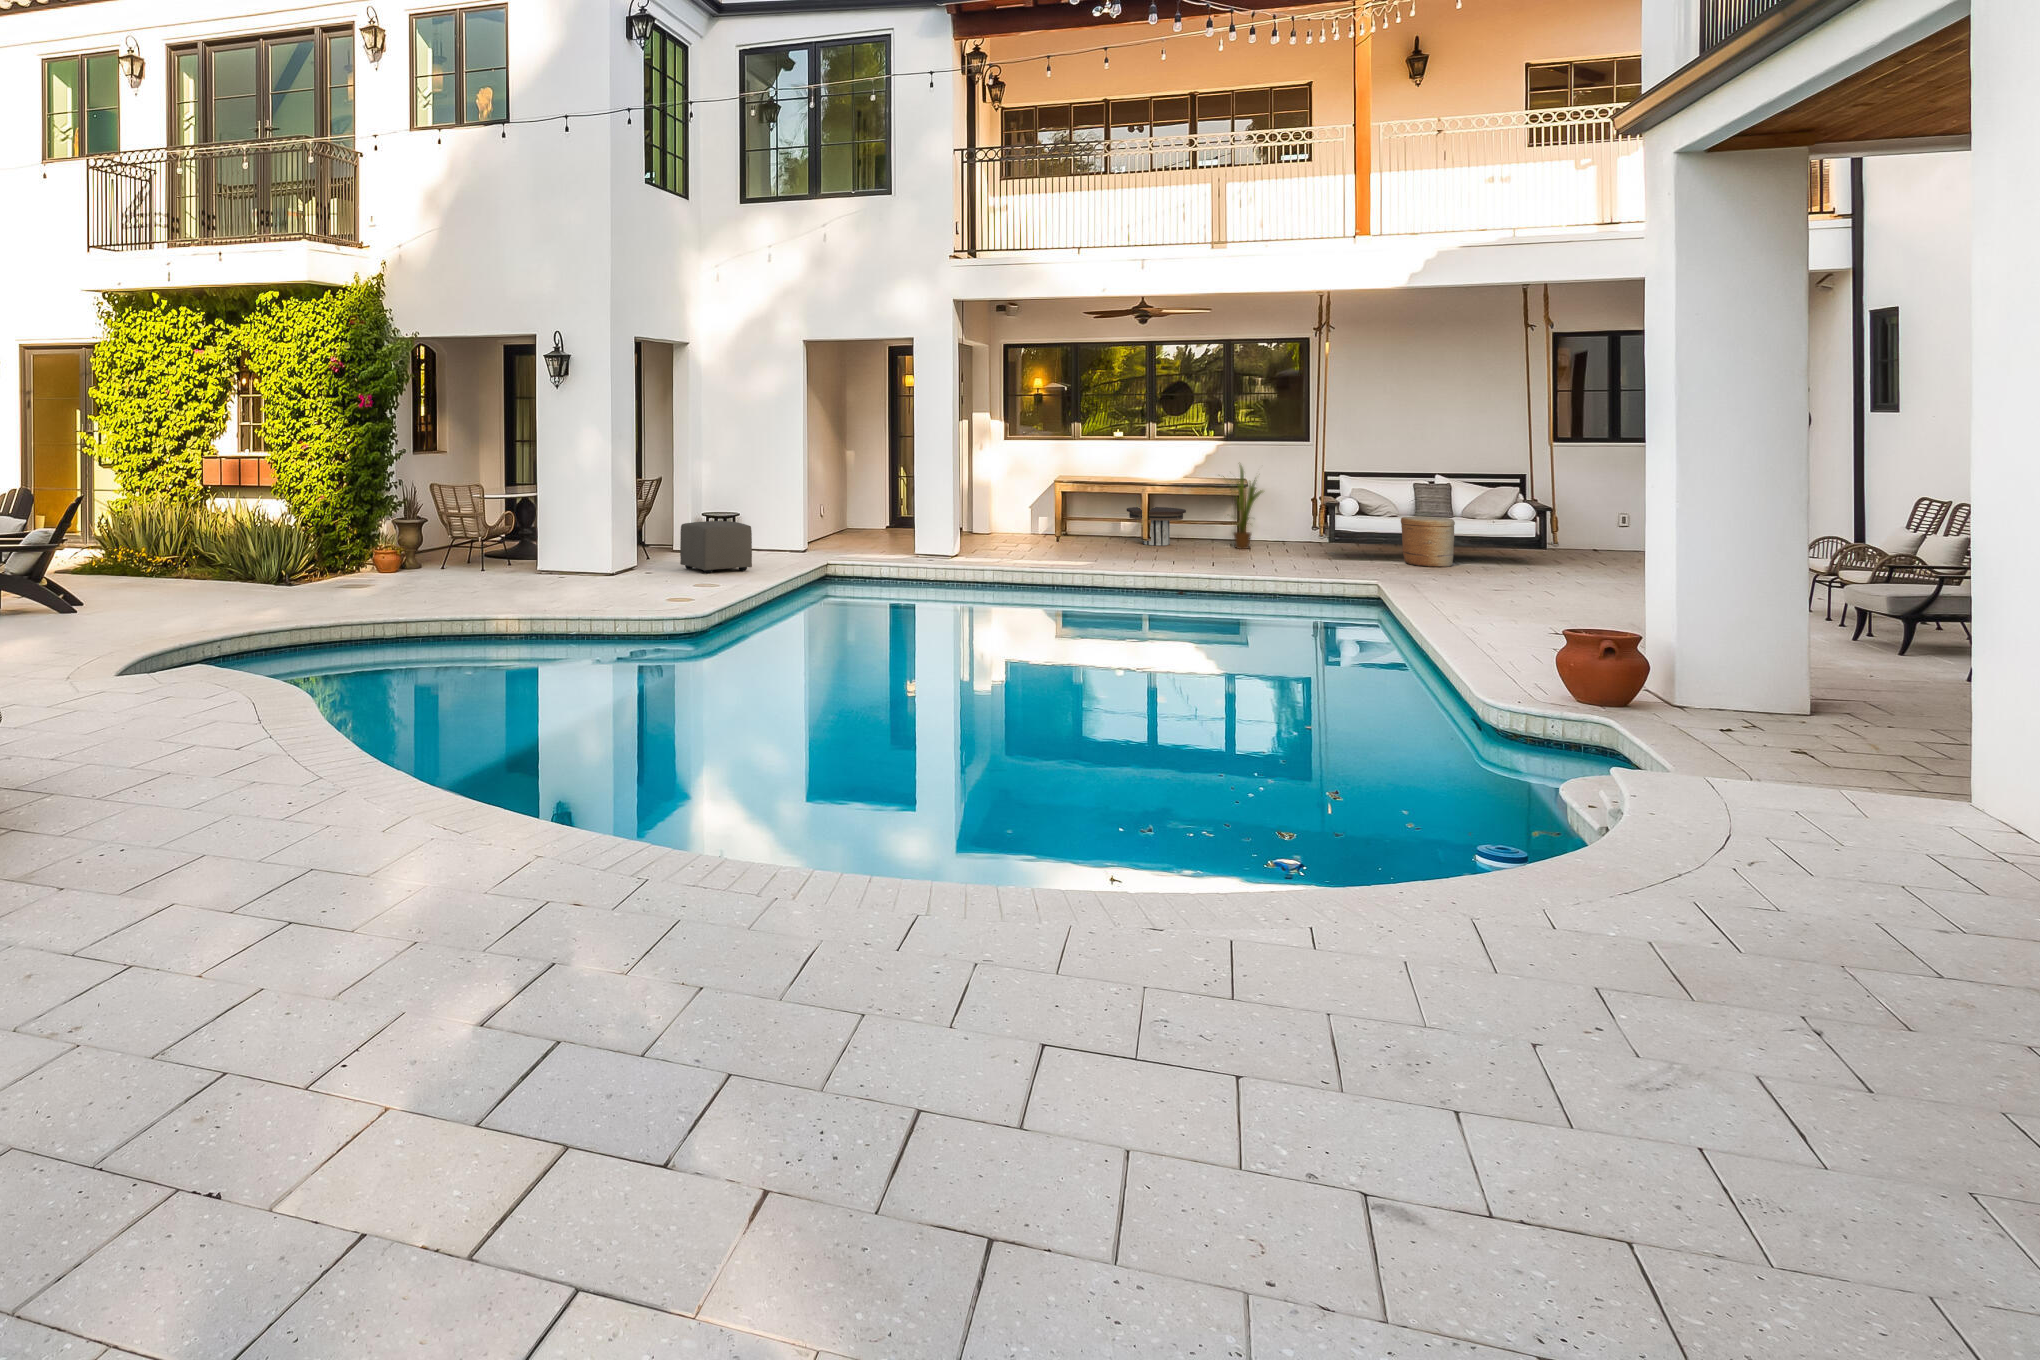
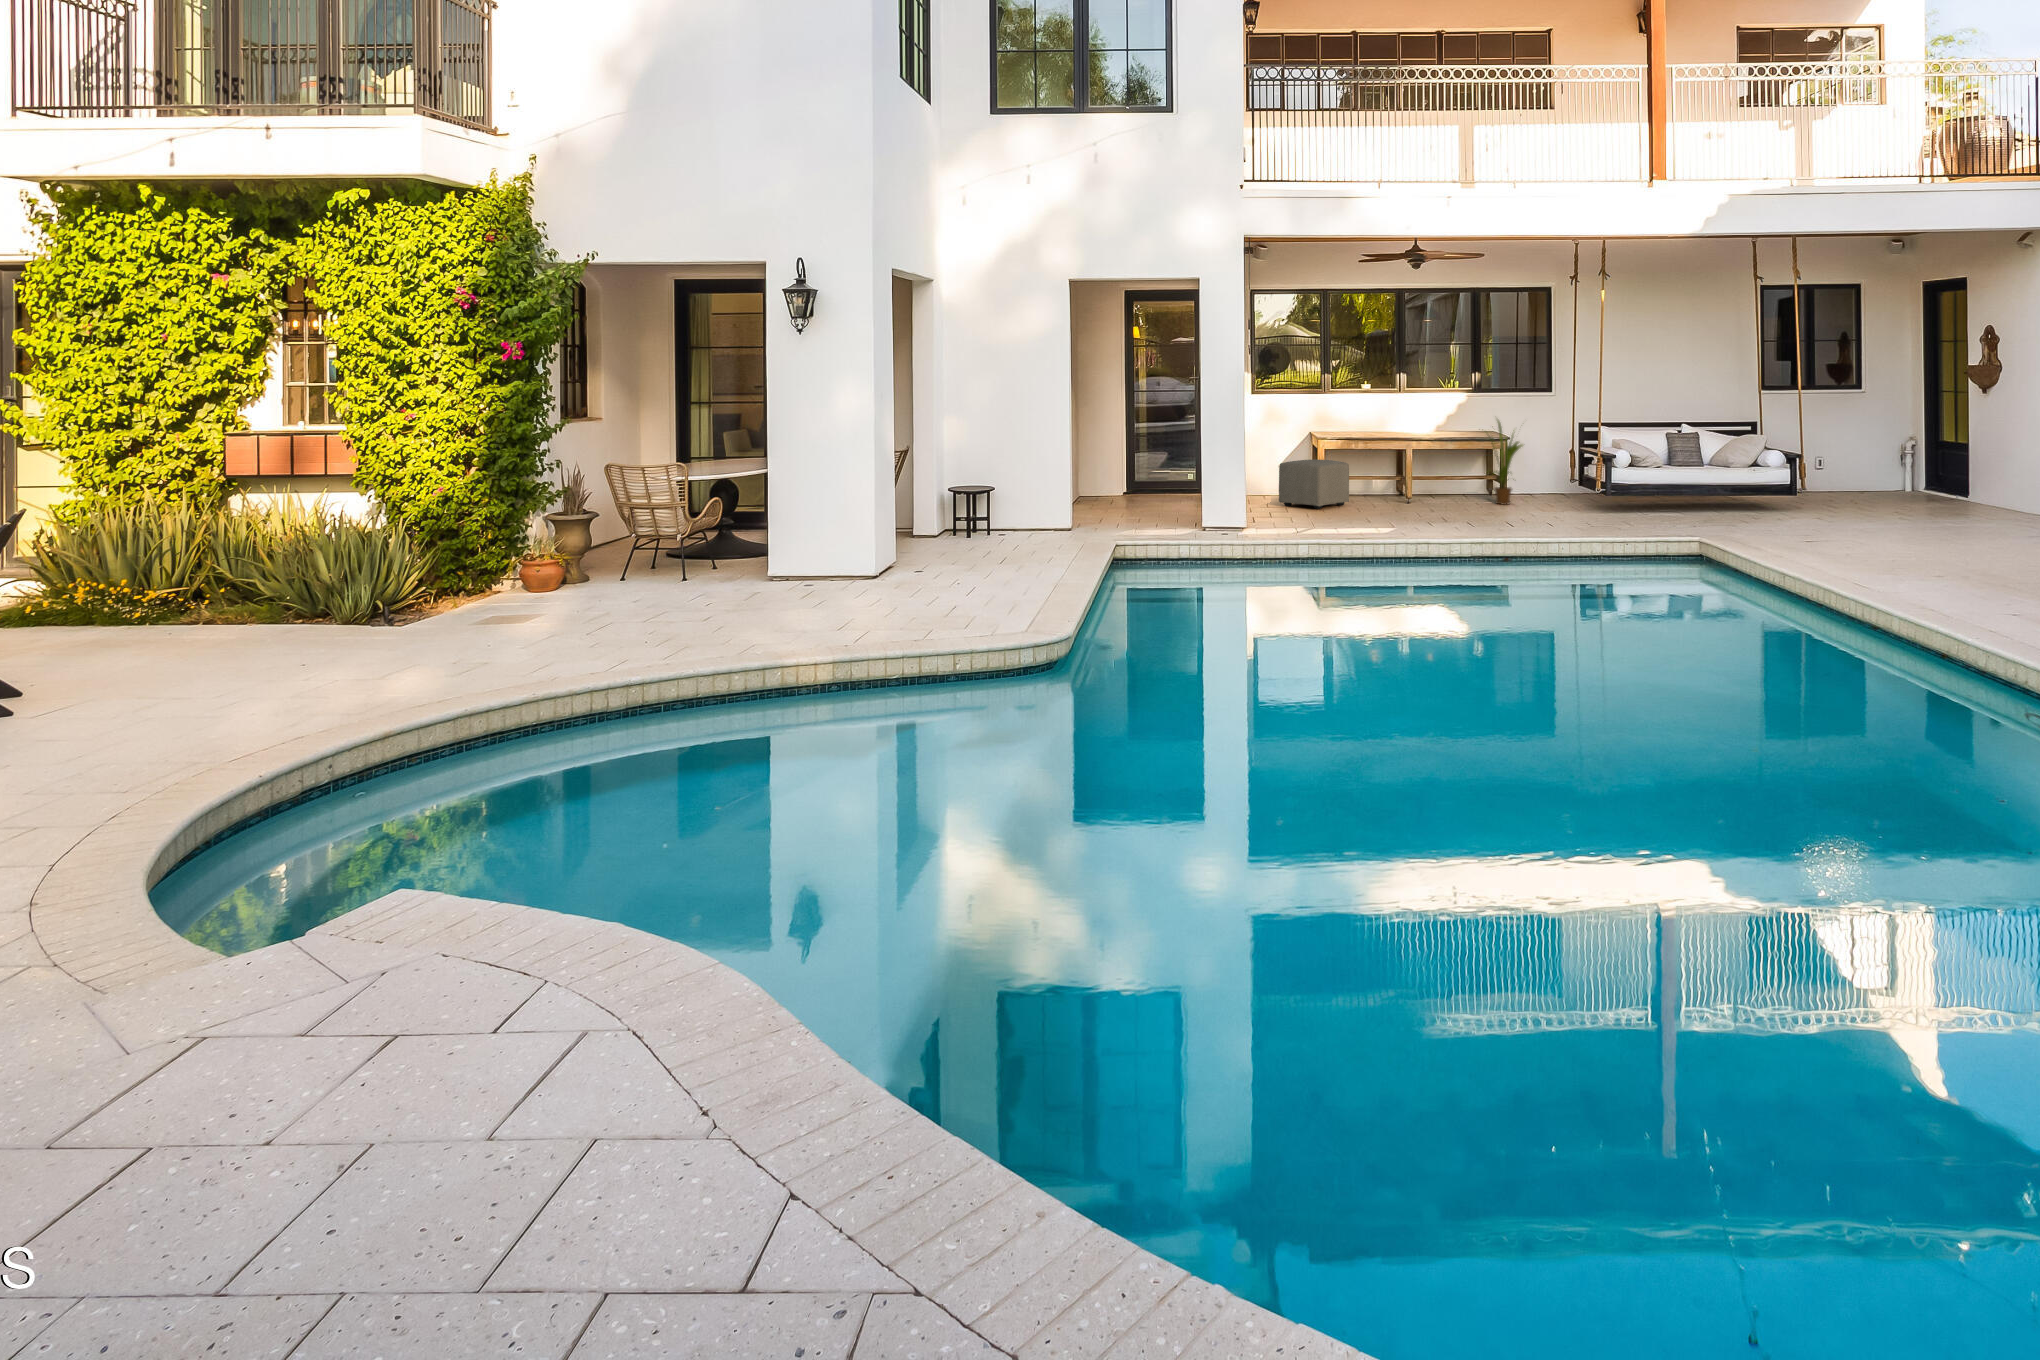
side table: present [1127,507,1186,546] -> none [1388,464,1447,504]
woven basket: present [1401,516,1455,567] -> none [1667,467,1719,517]
ottoman: present [680,521,752,573] -> present [1279,460,1349,509]

